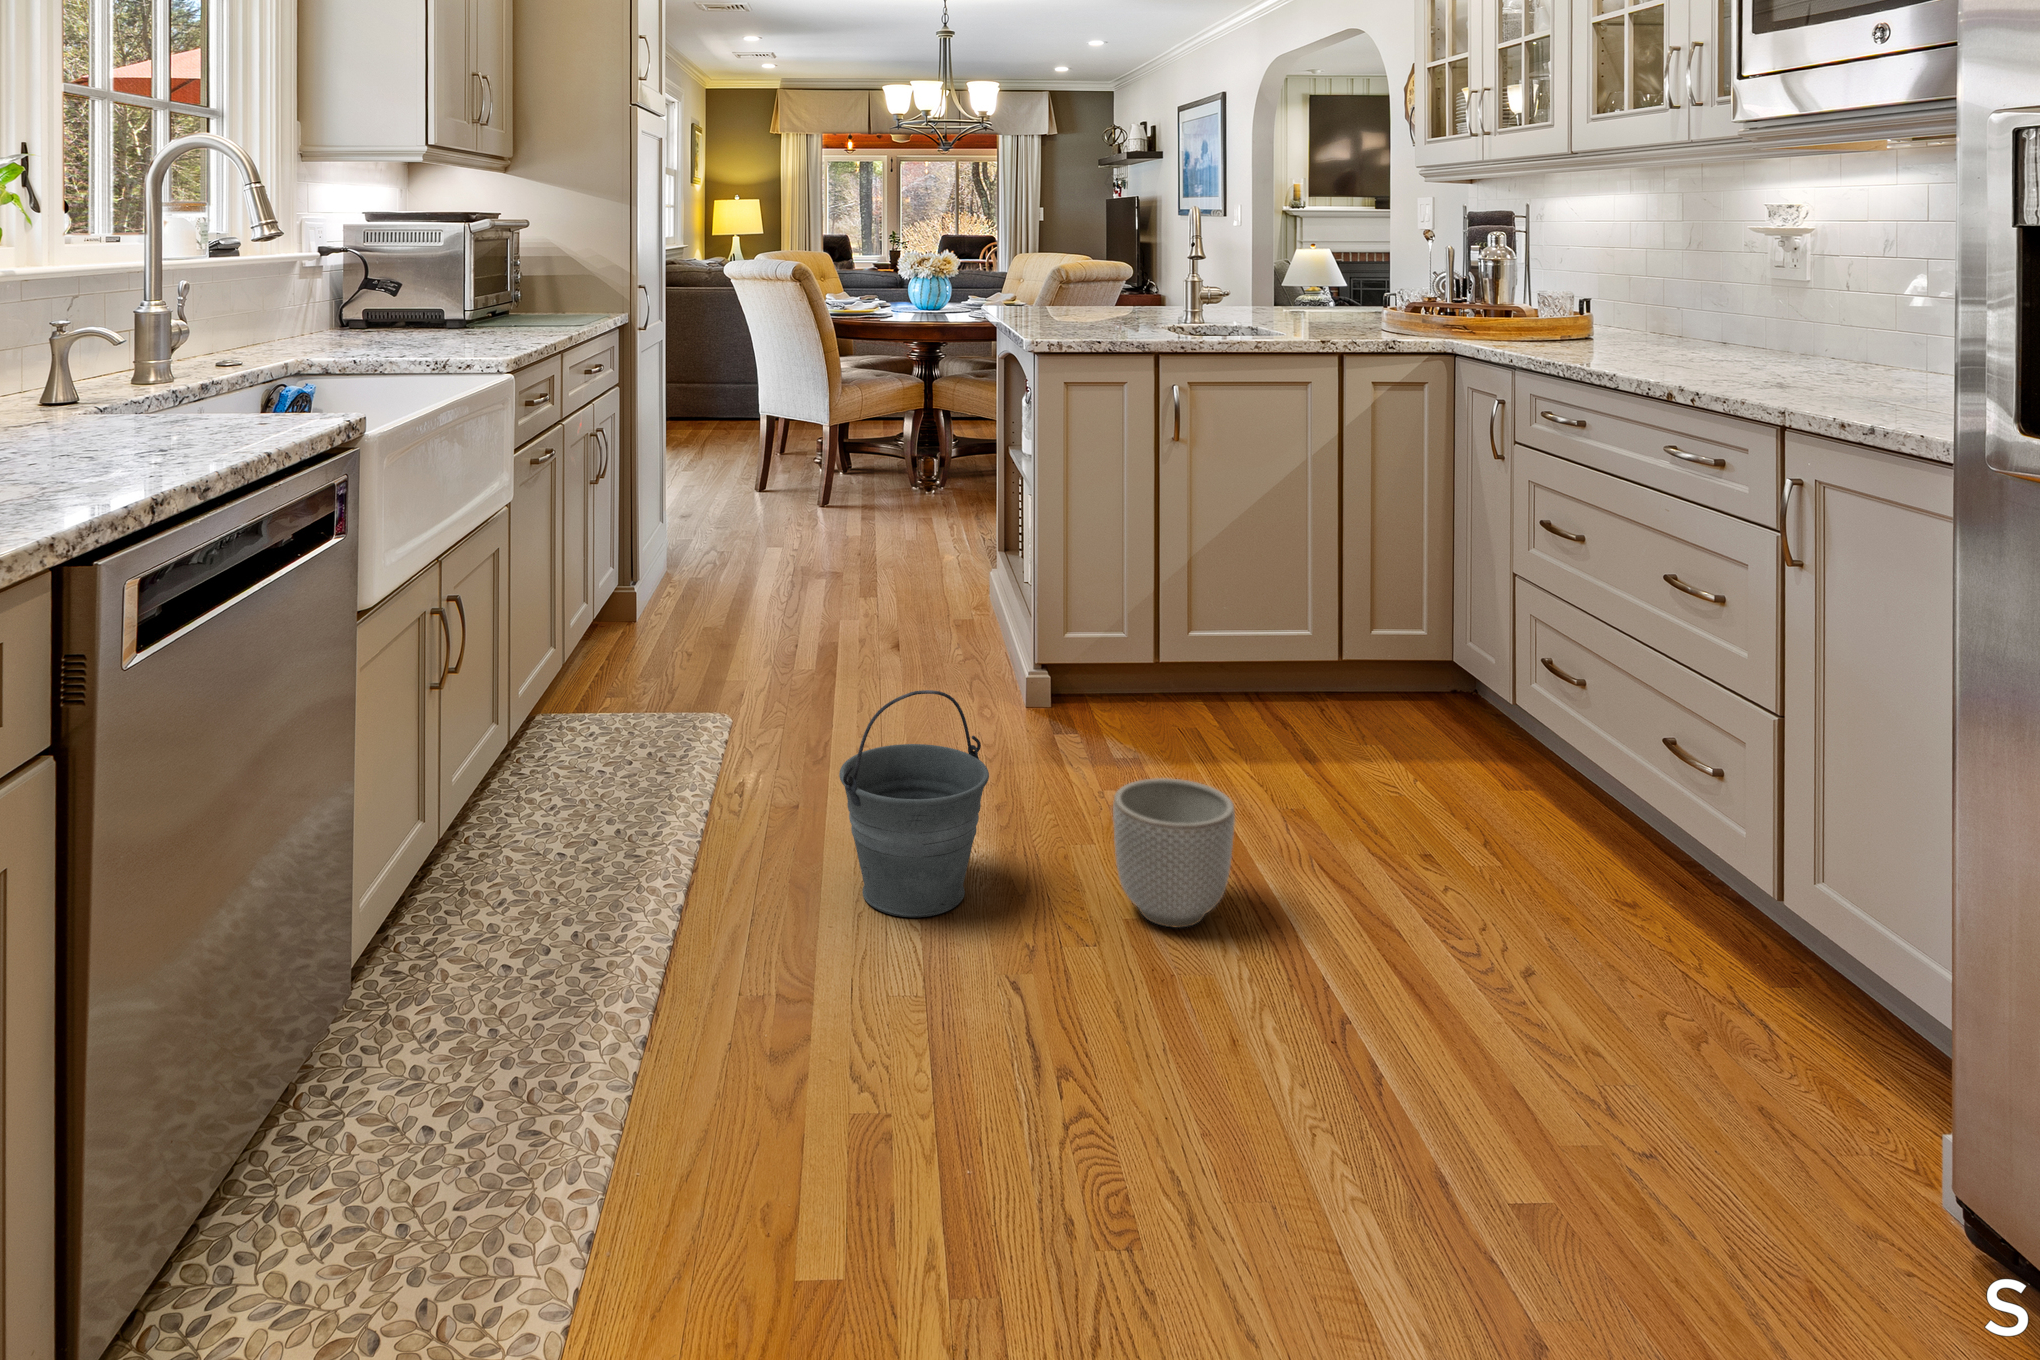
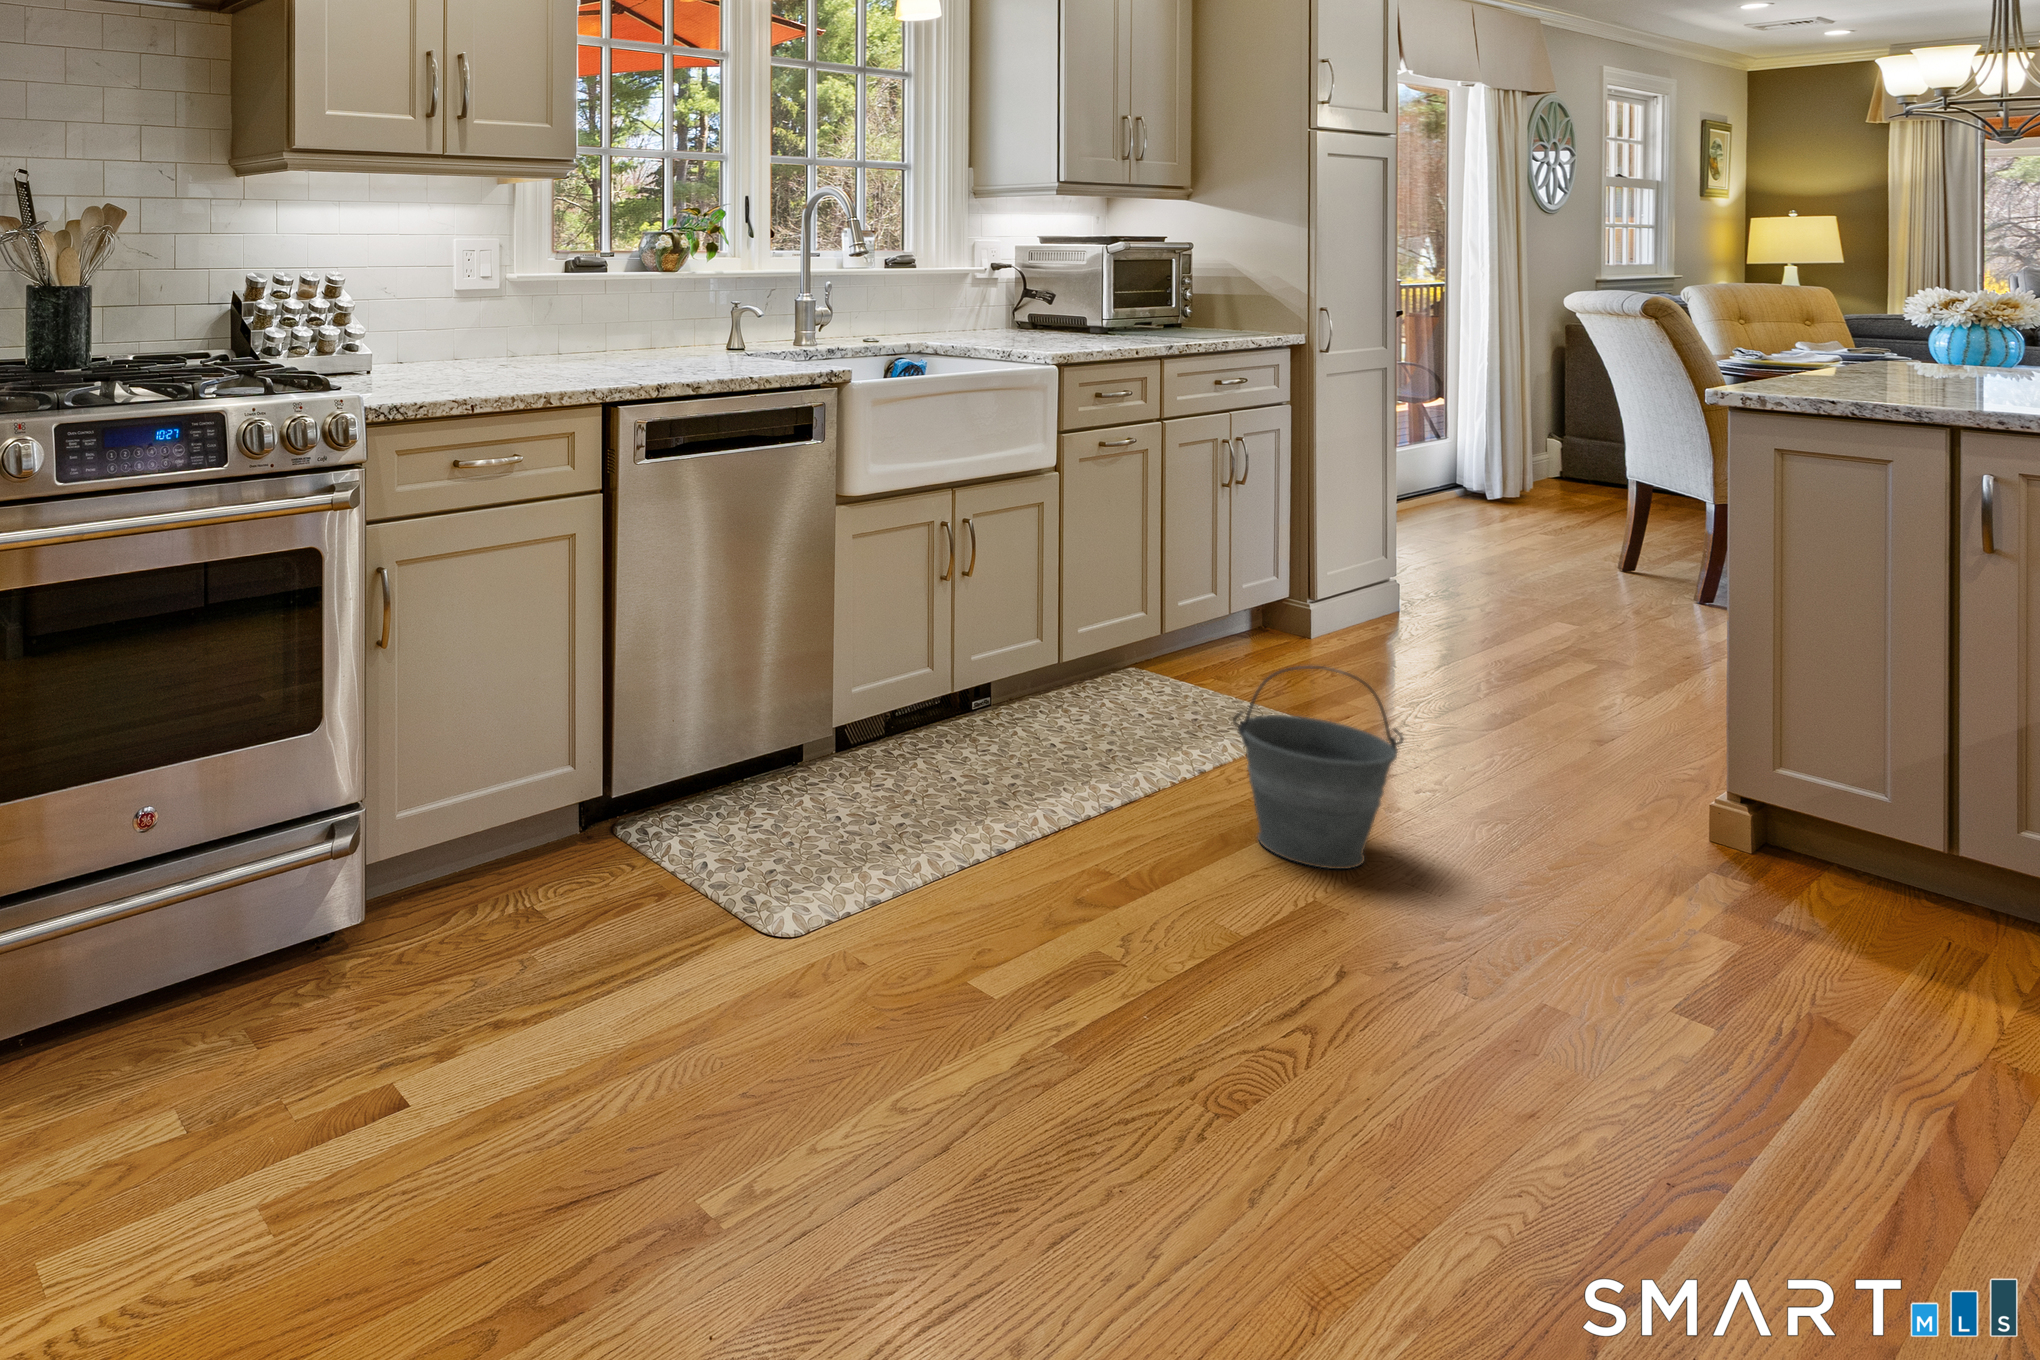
planter: present [1113,778,1235,928] -> none [1511,815,1669,972]

